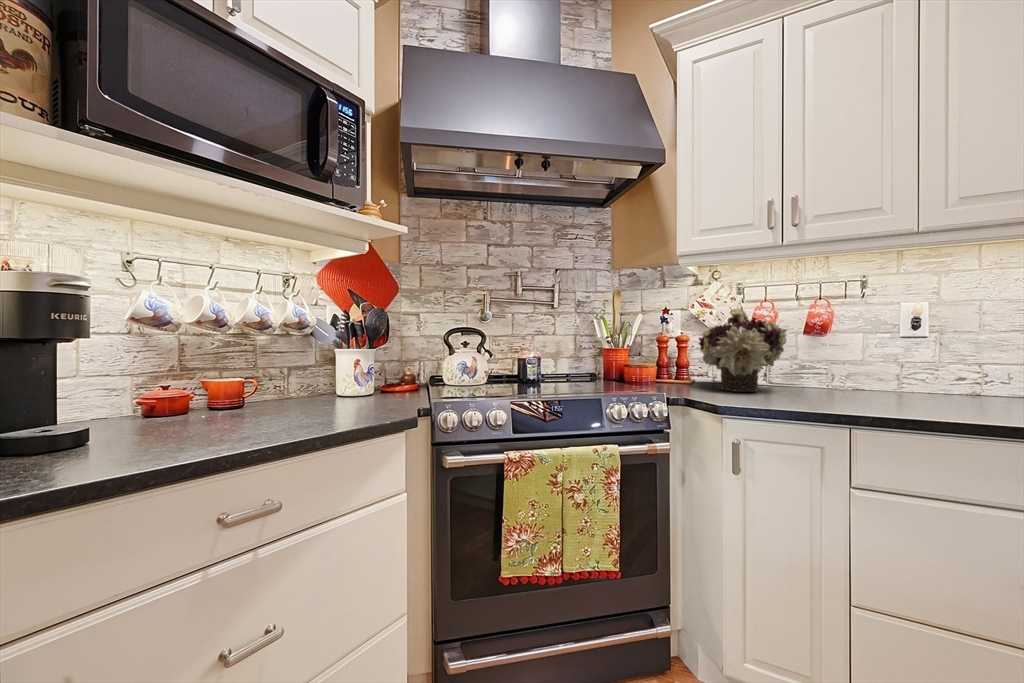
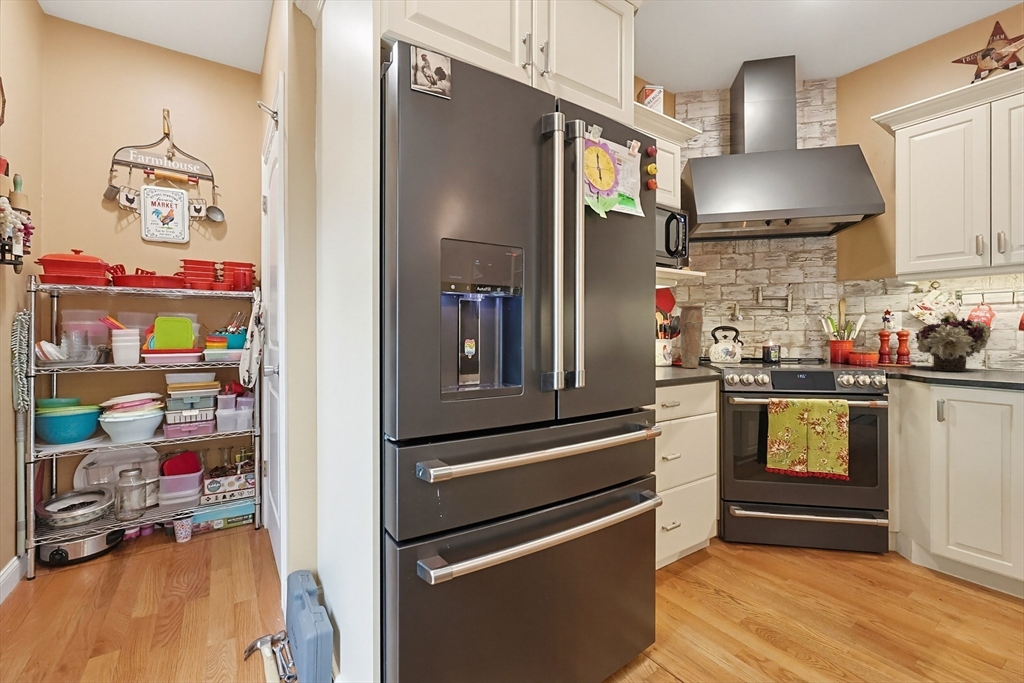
vase: none [362,285,407,401] -> present [679,305,704,368]

